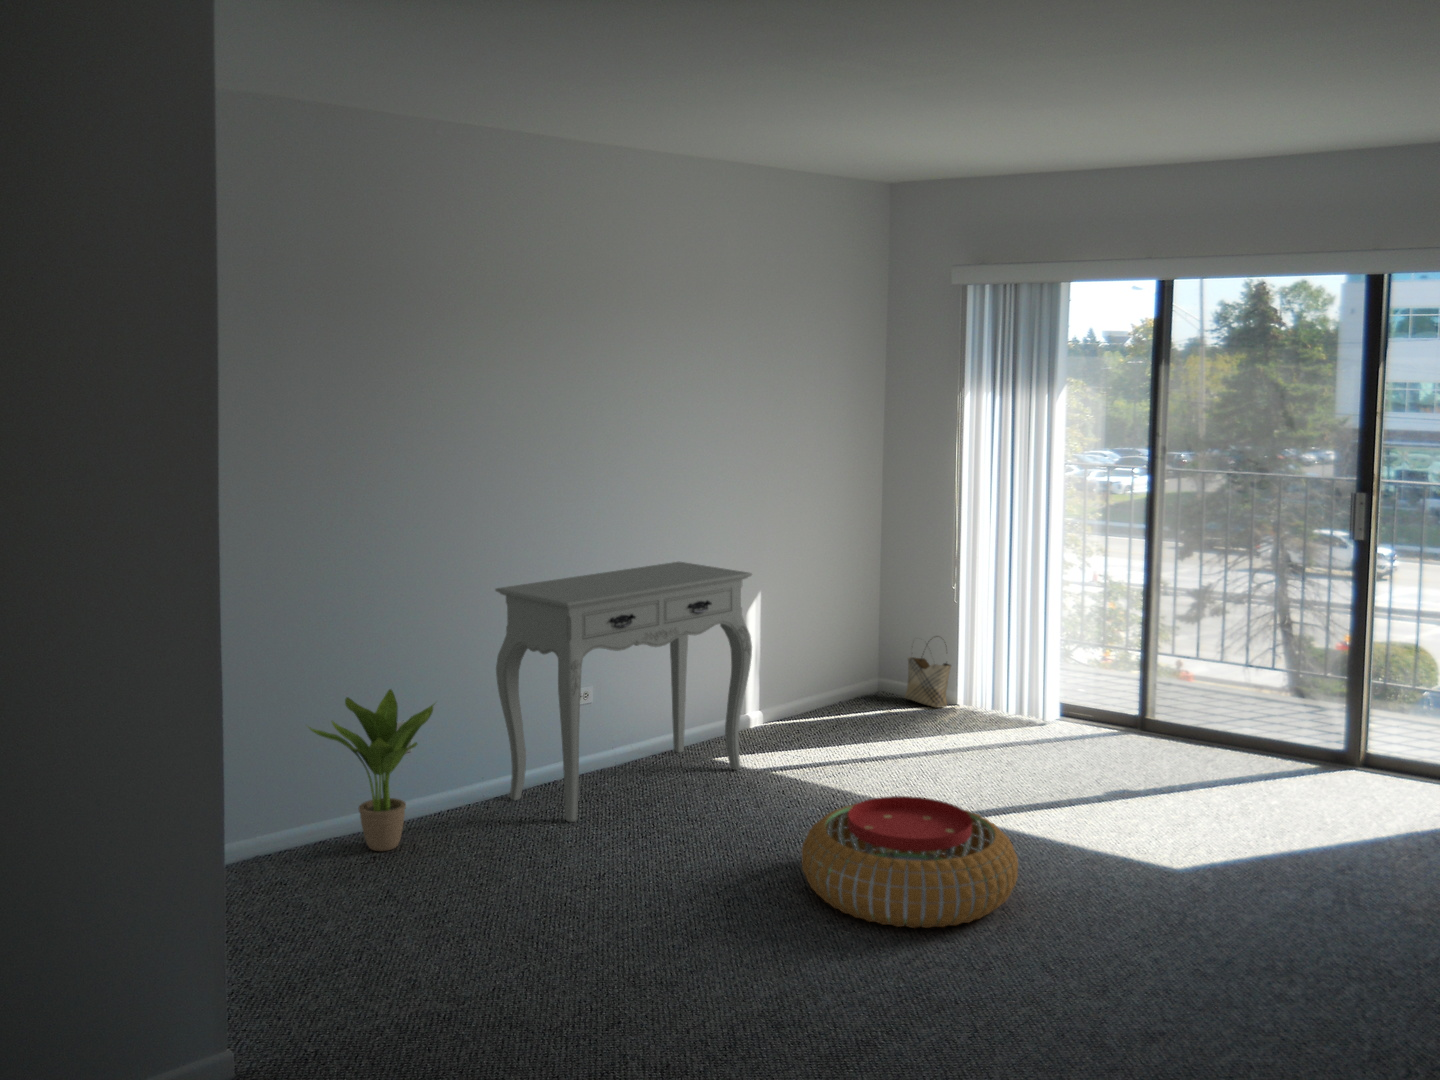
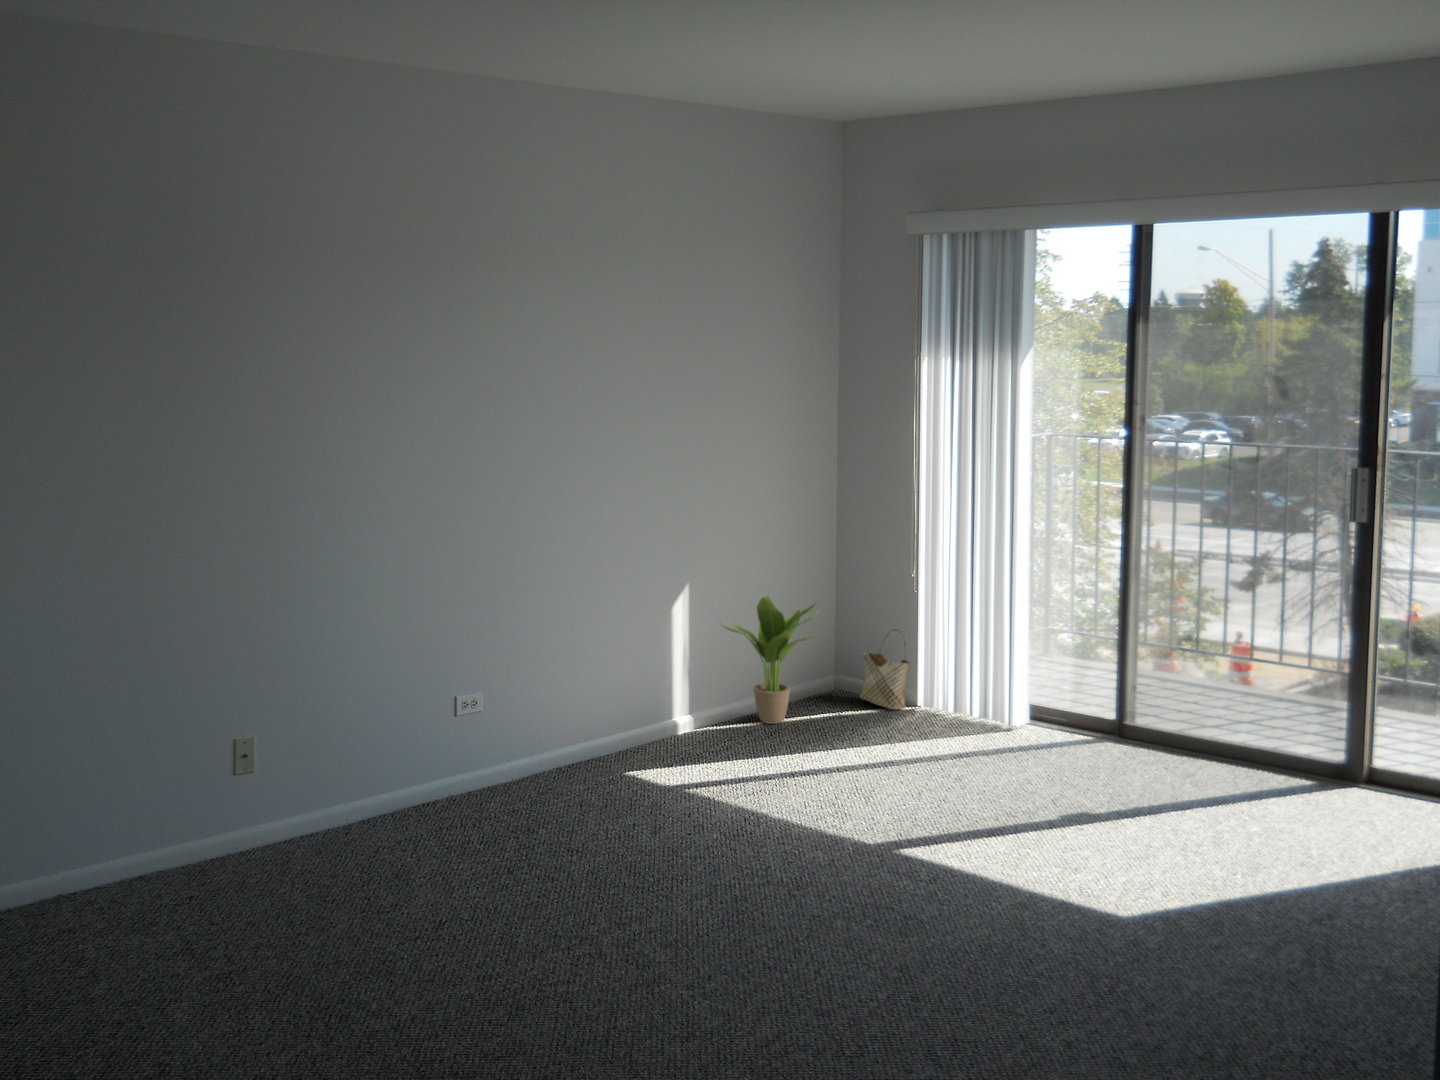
console table: present [495,562,752,822] -> none [353,552,659,853]
potted plant: present [308,689,434,851] -> present [725,596,818,724]
pouf: present [802,796,1018,928] -> none [670,831,922,996]

